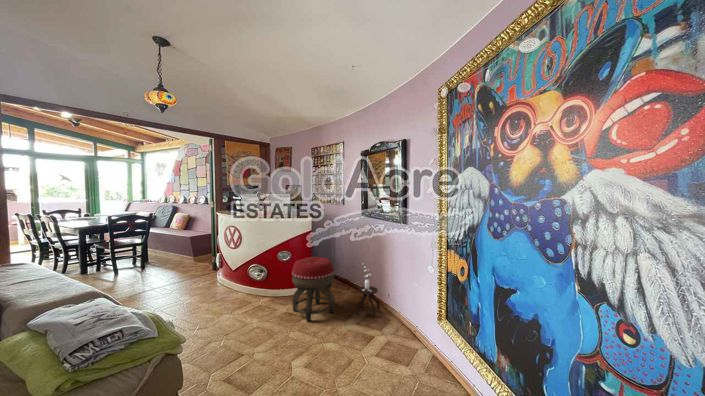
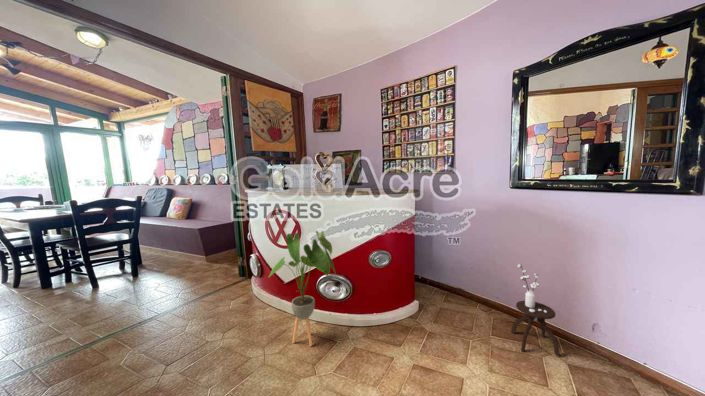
house plant: none [213,239,258,307] -> present [270,231,335,346]
footstool: present [292,257,335,322] -> none [410,257,487,376]

